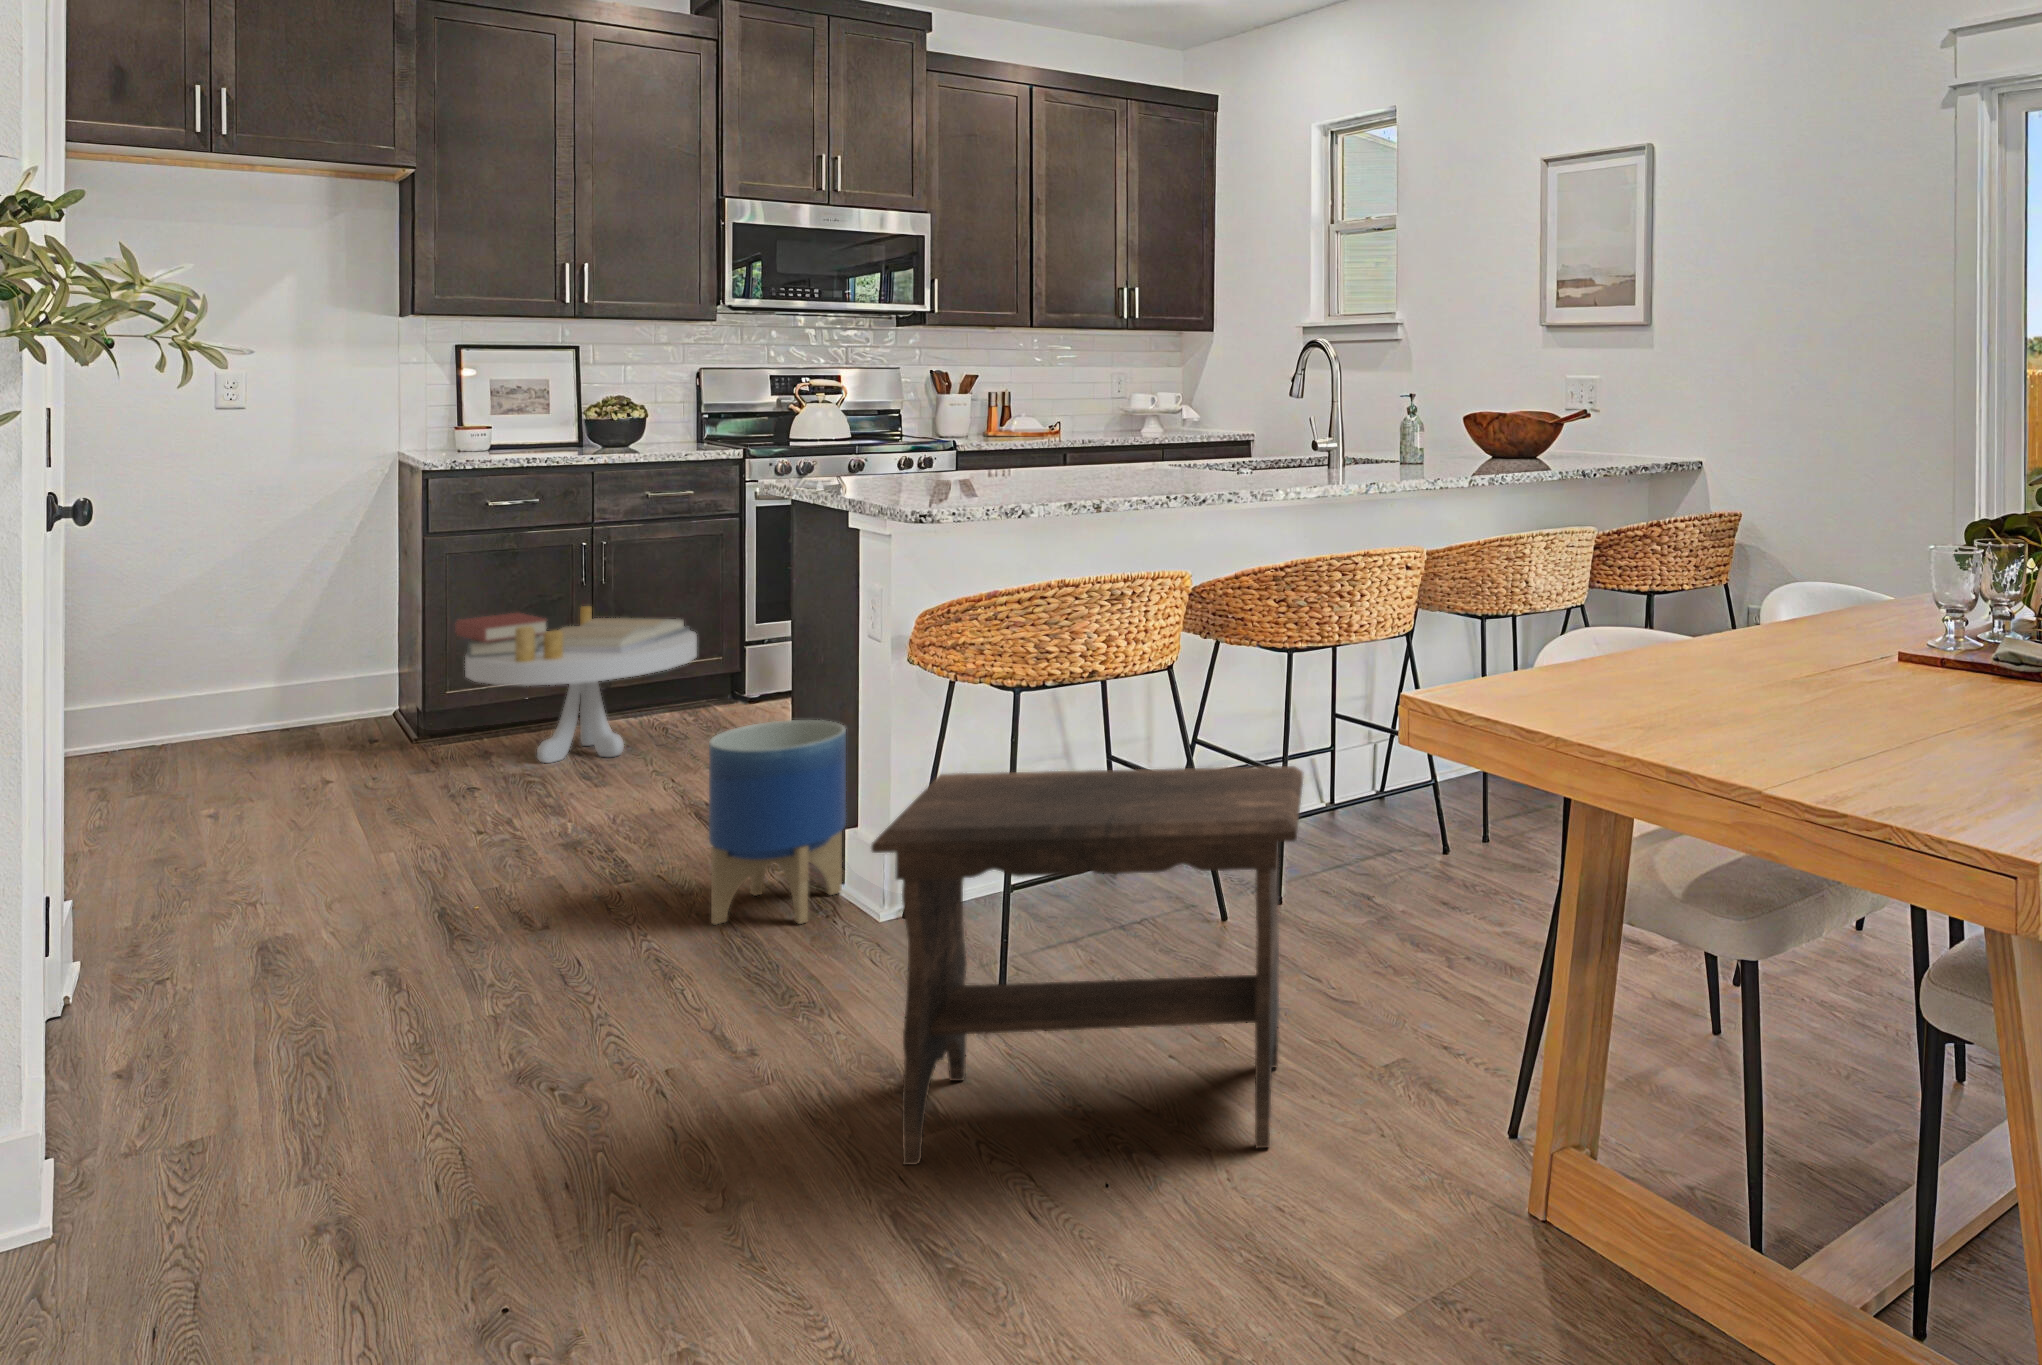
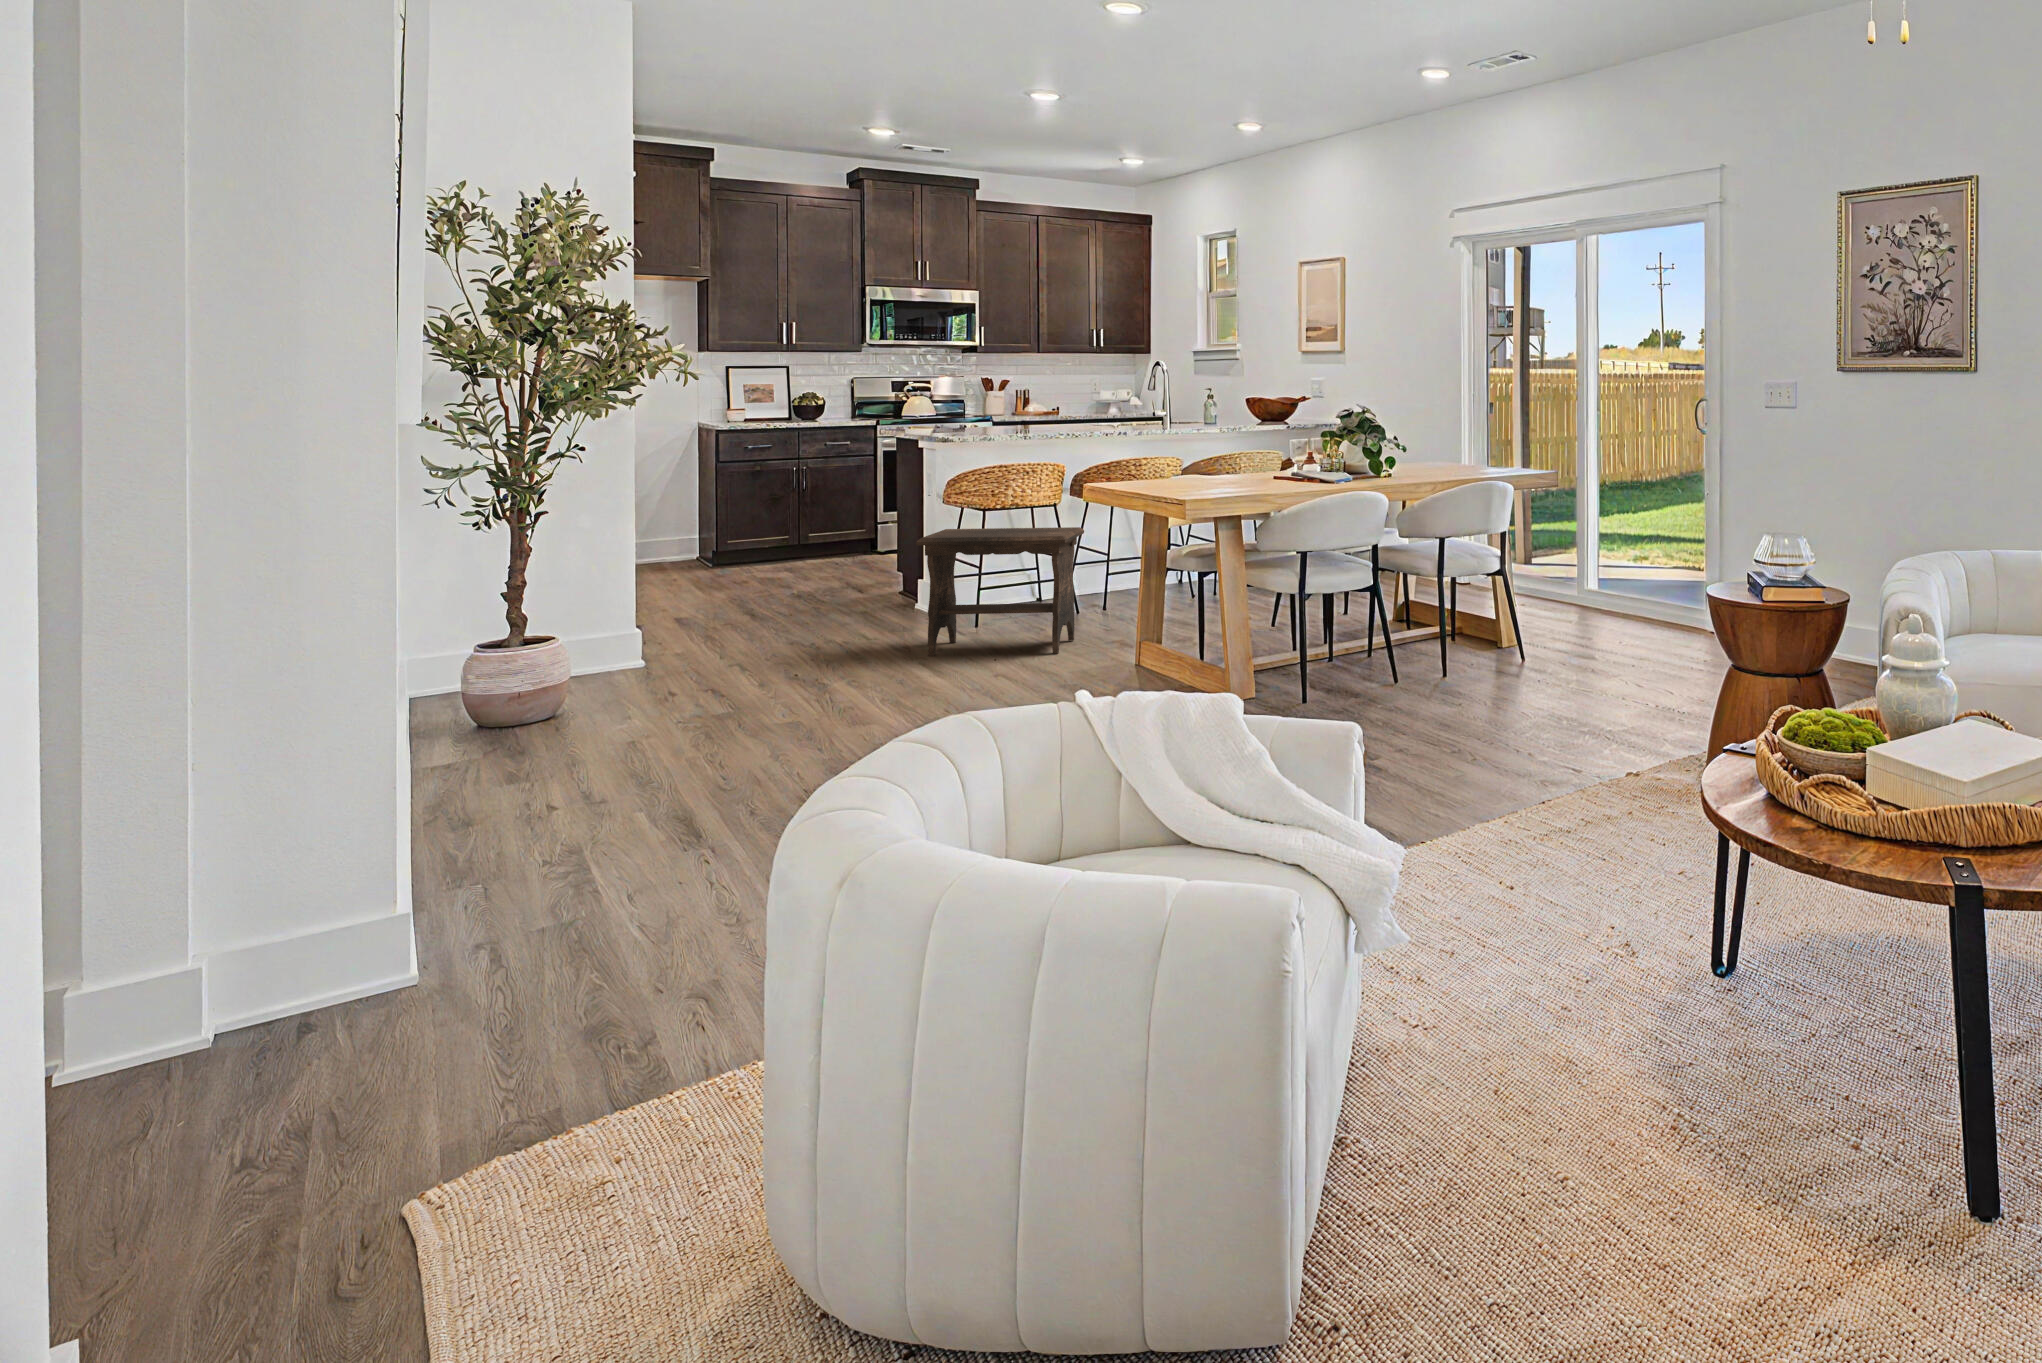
side table: present [455,606,697,763] -> none [736,499,853,573]
planter: present [709,720,846,925] -> none [860,532,919,613]

